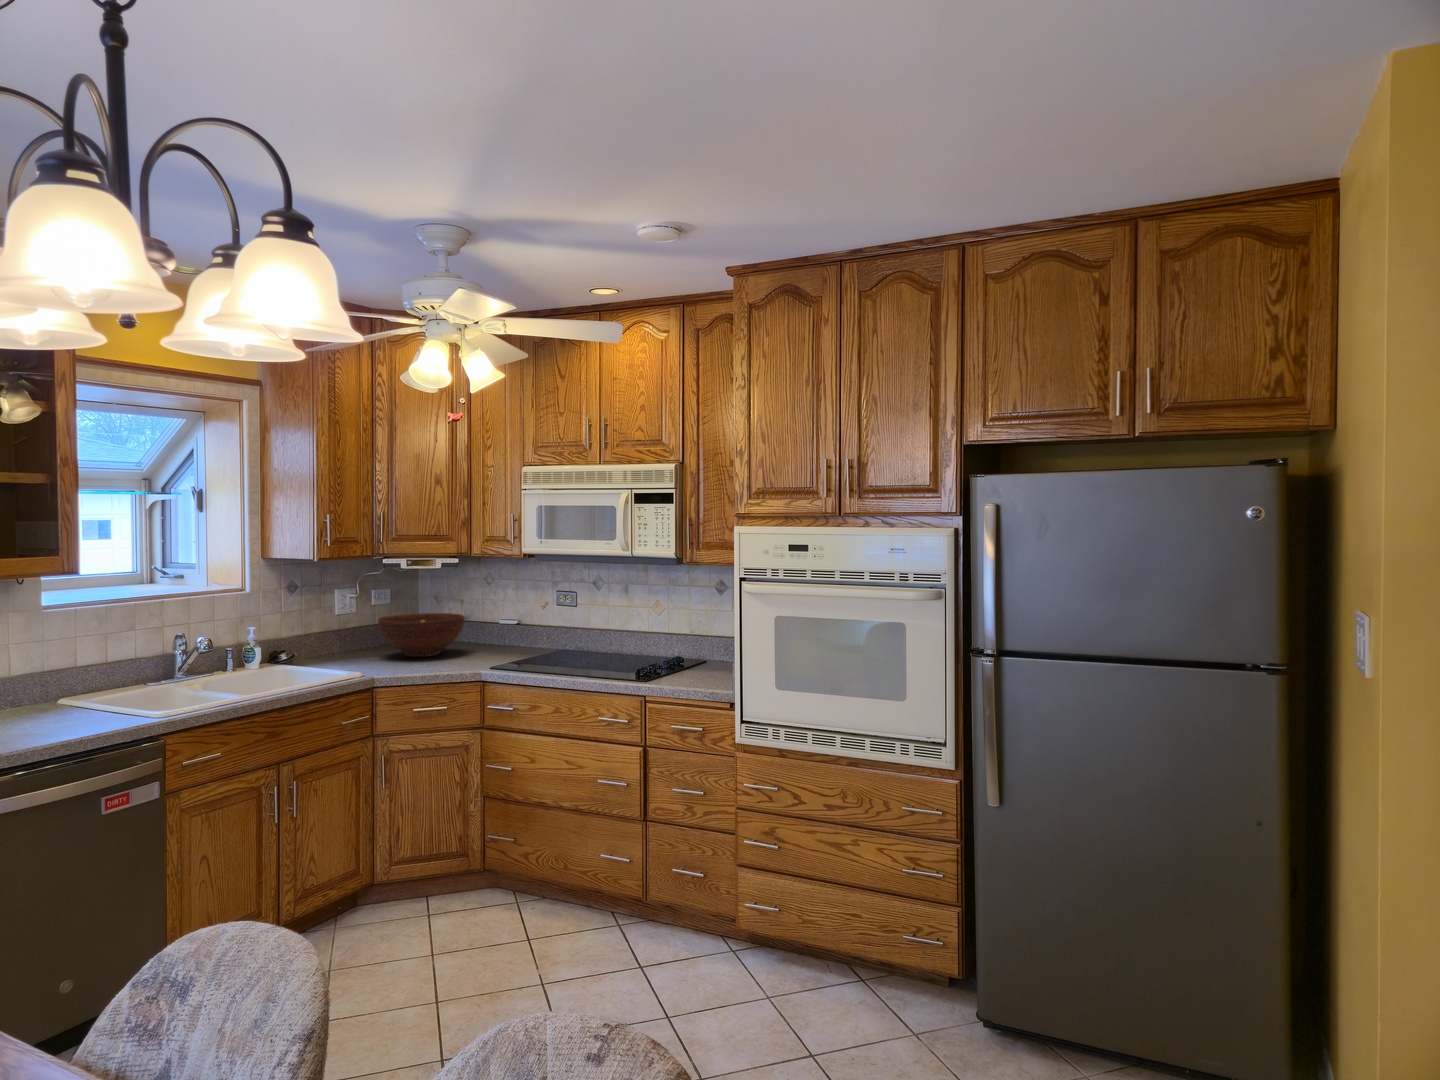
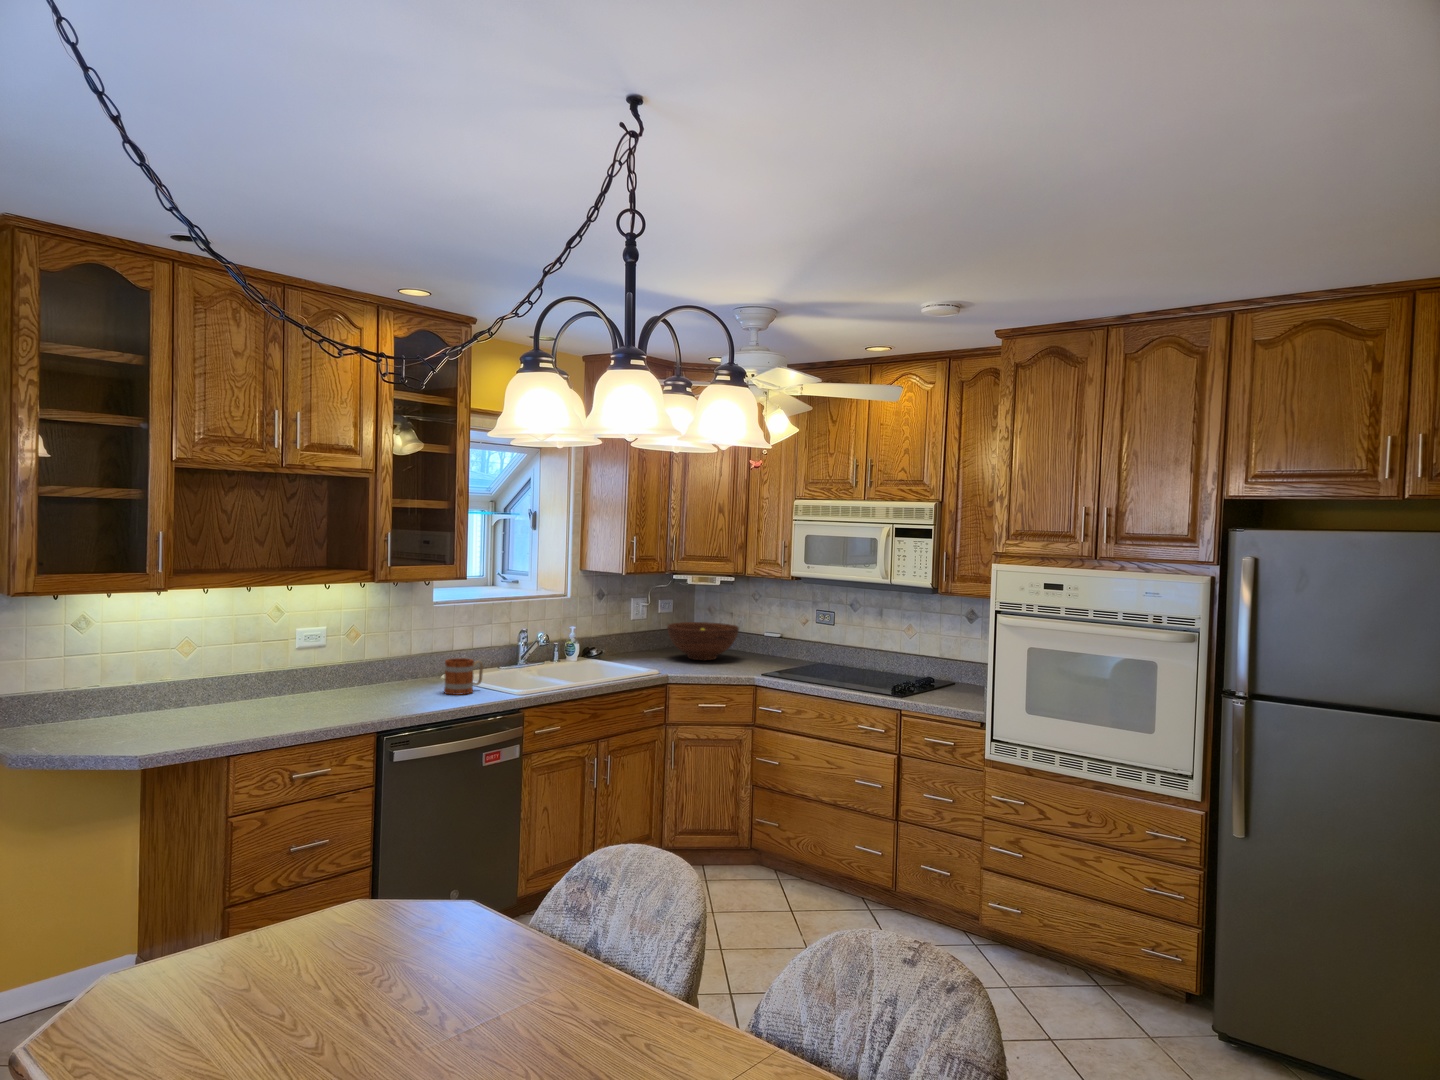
mug: none [47,677,108,726] -> present [444,658,483,695]

